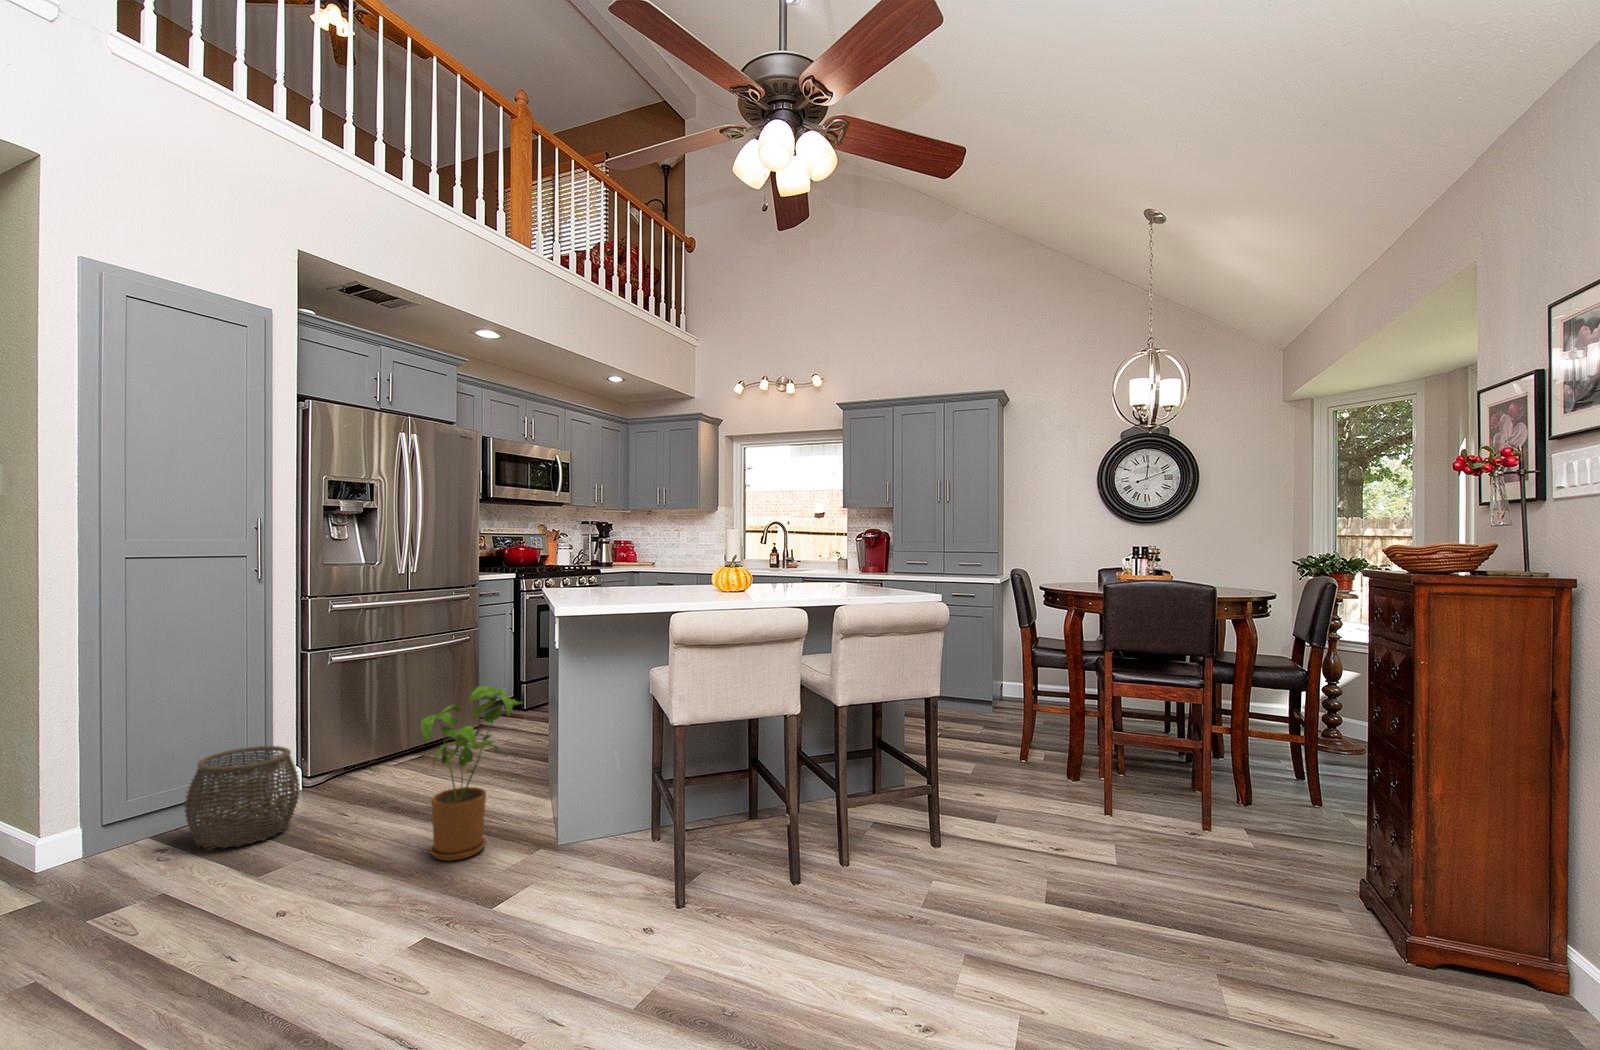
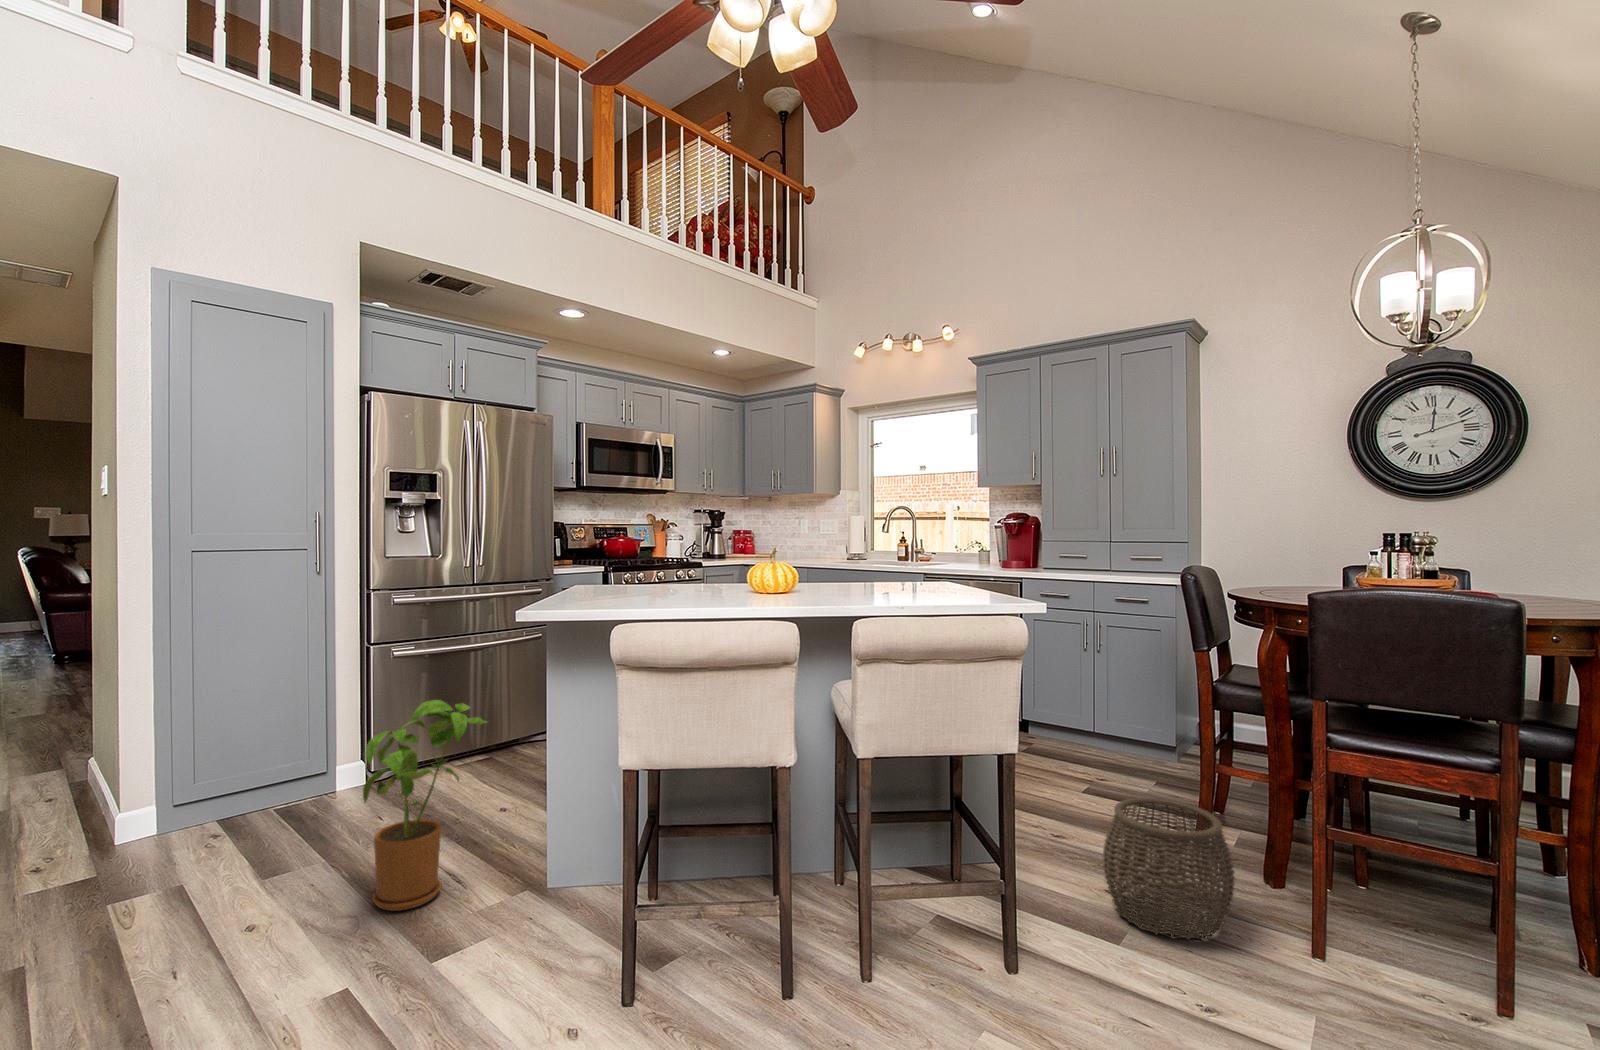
woven basket: present [184,746,300,849] -> present [1103,798,1235,940]

